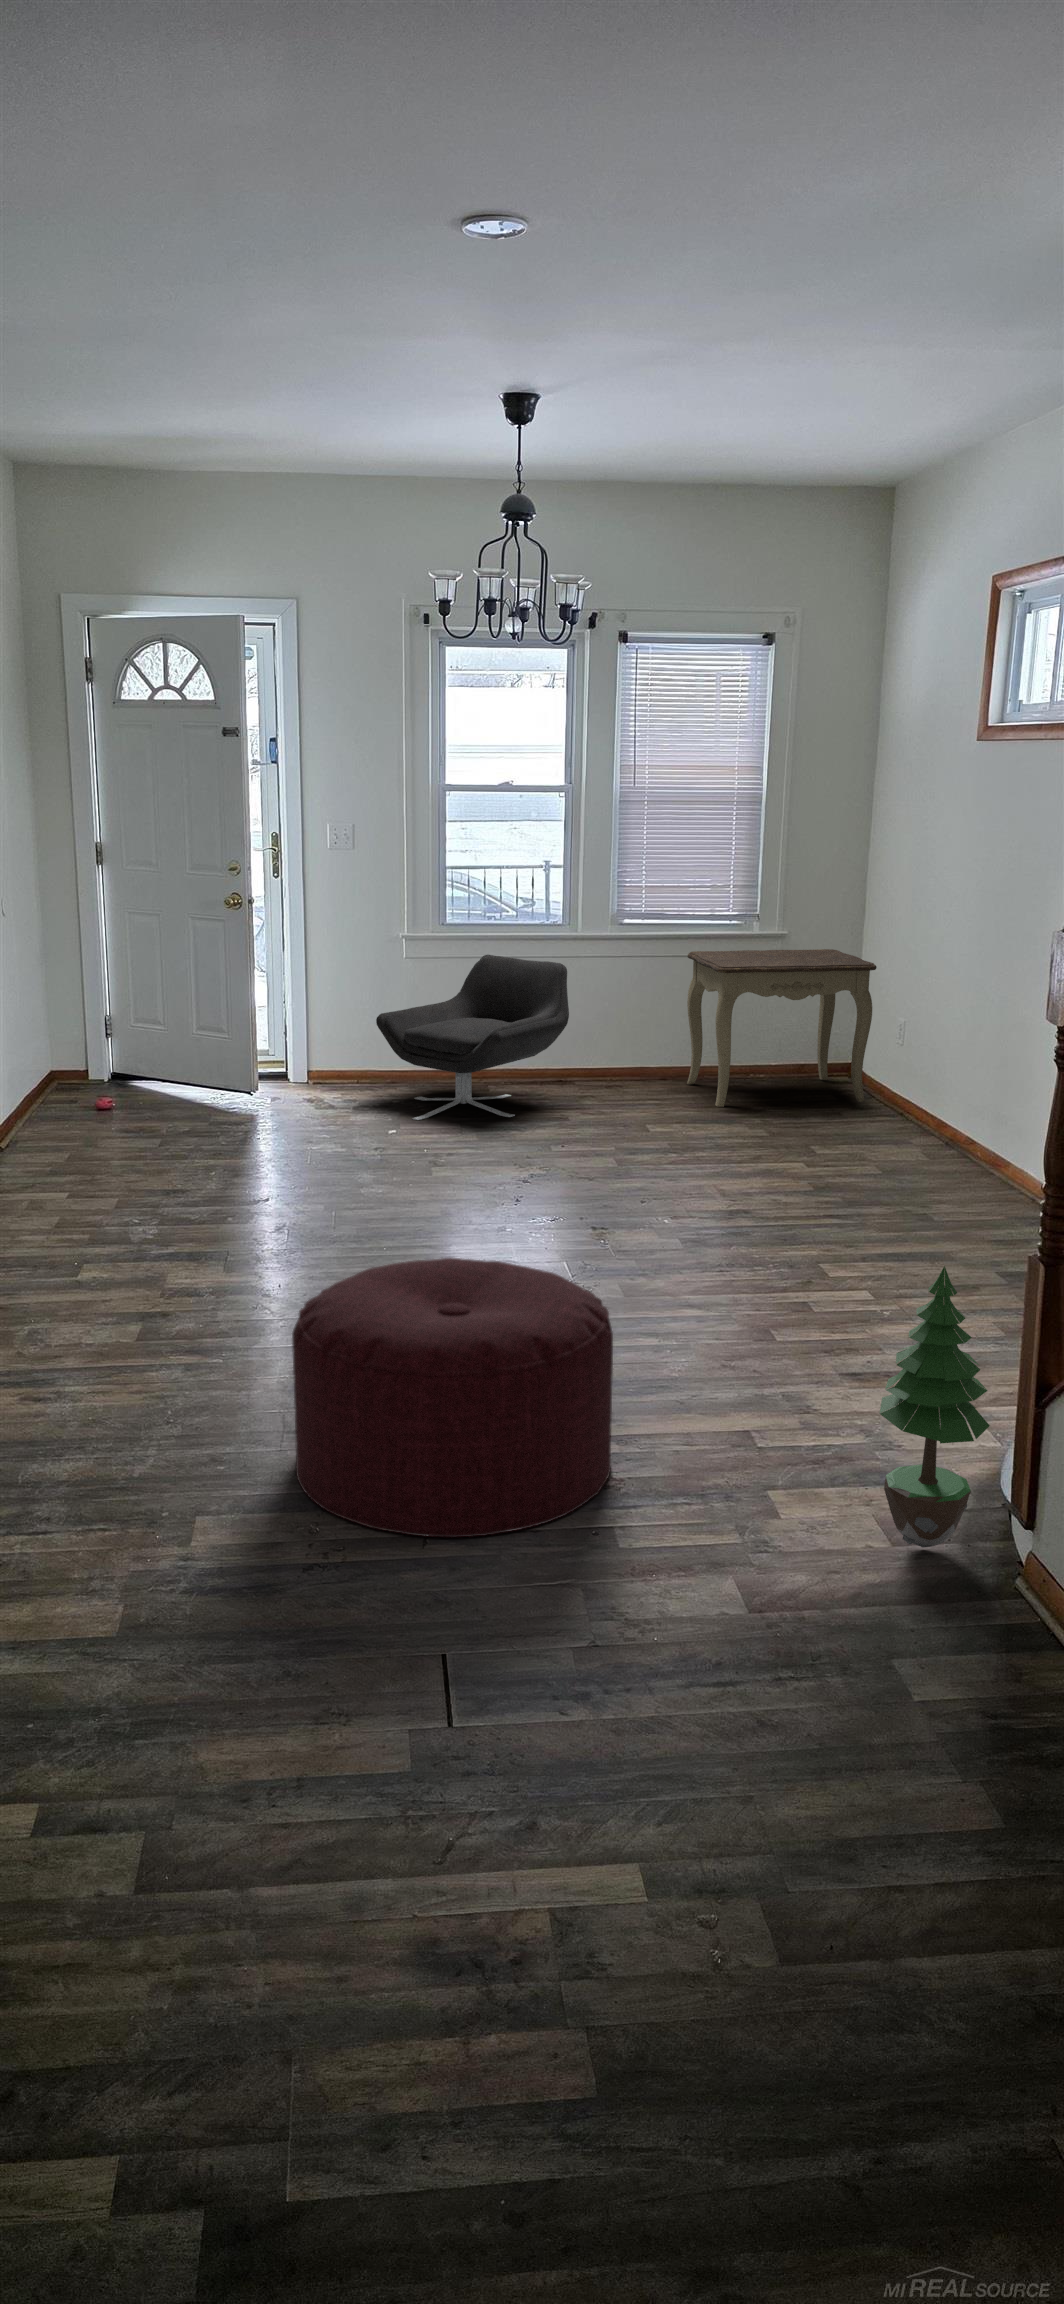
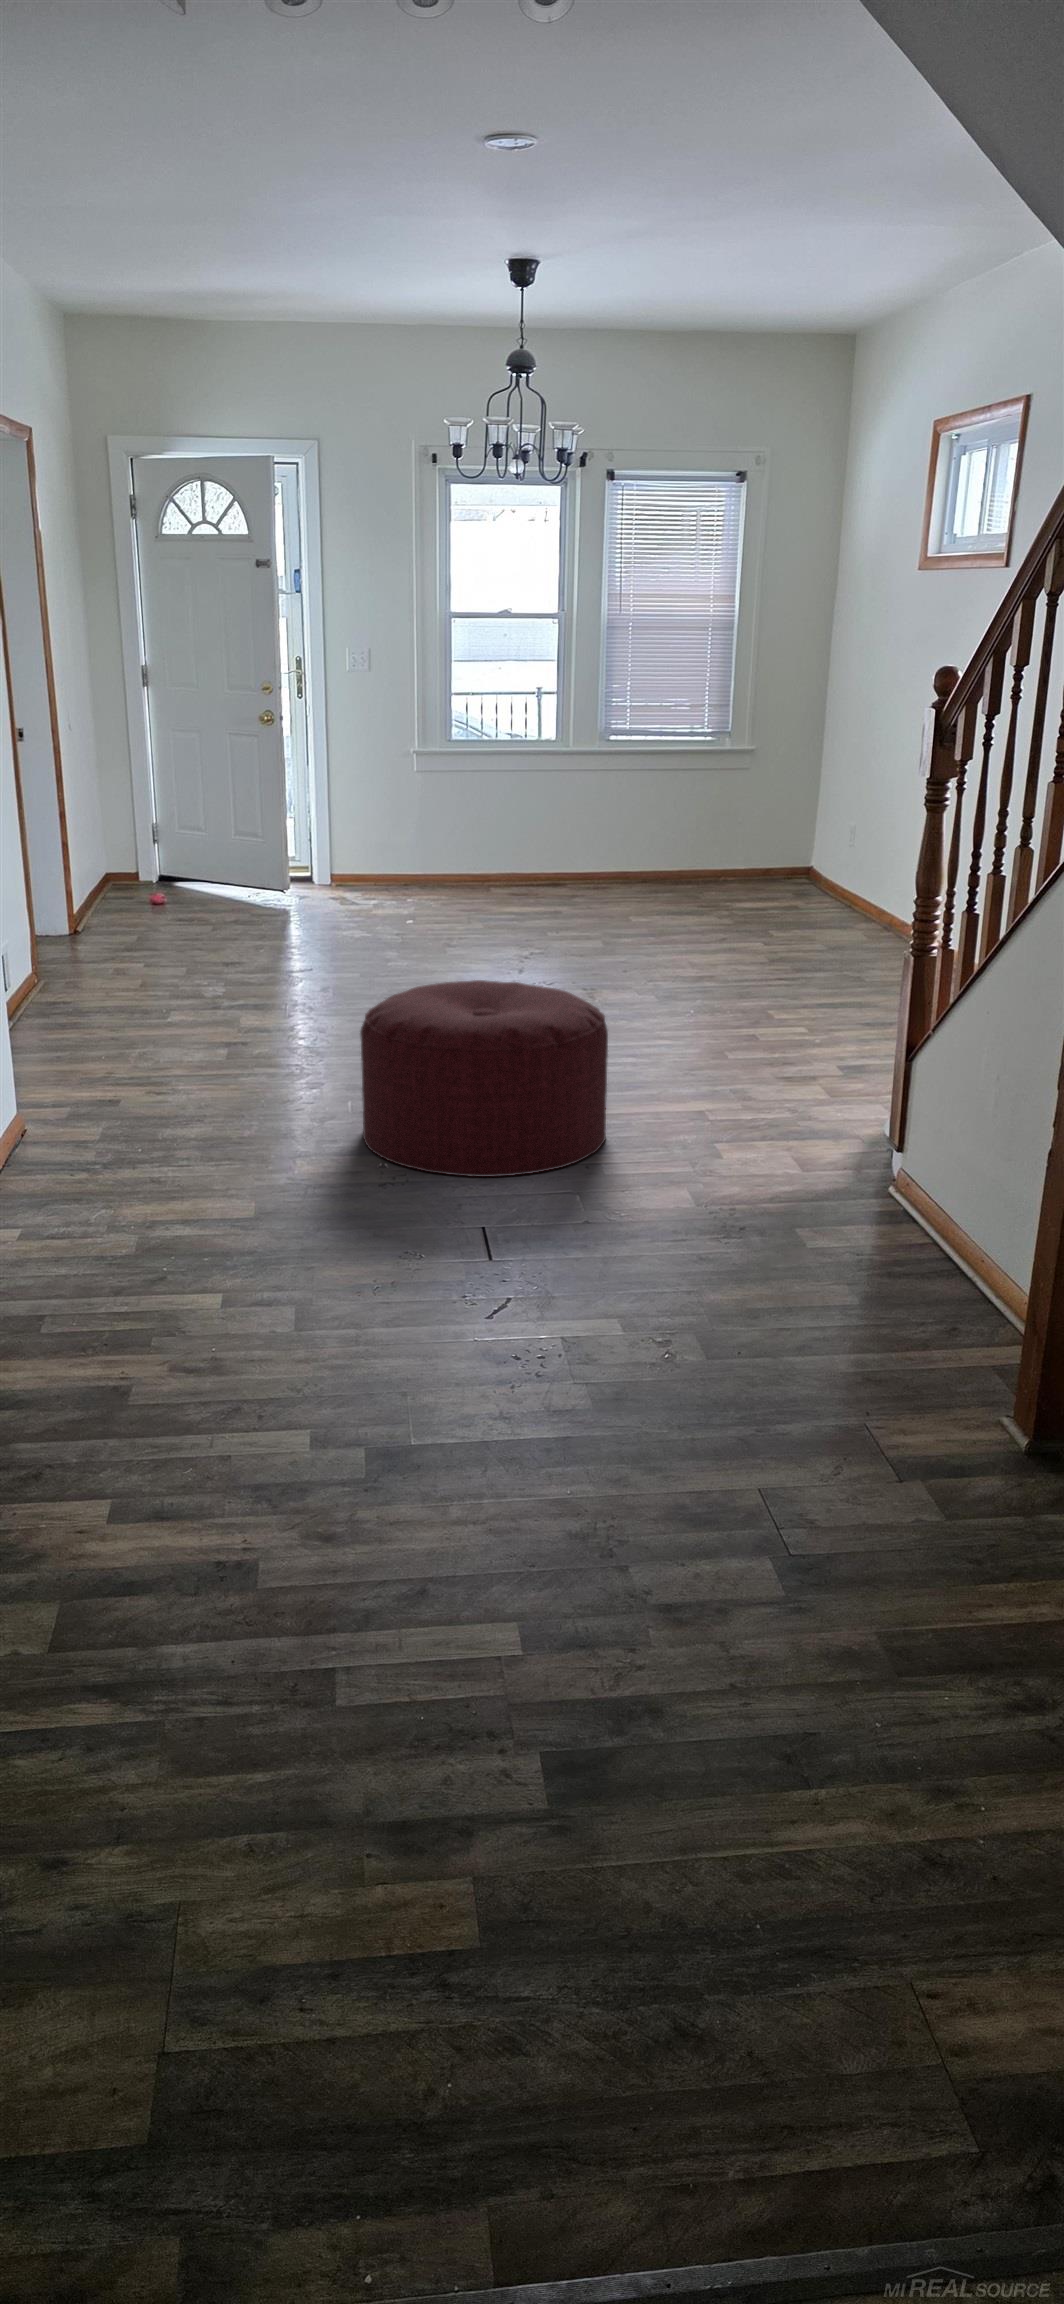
side table: present [687,949,877,1107] -> none [666,765,833,903]
lounge chair: present [376,955,569,1120] -> none [394,768,563,912]
potted tree: present [880,1266,990,1547] -> none [809,964,891,1183]

